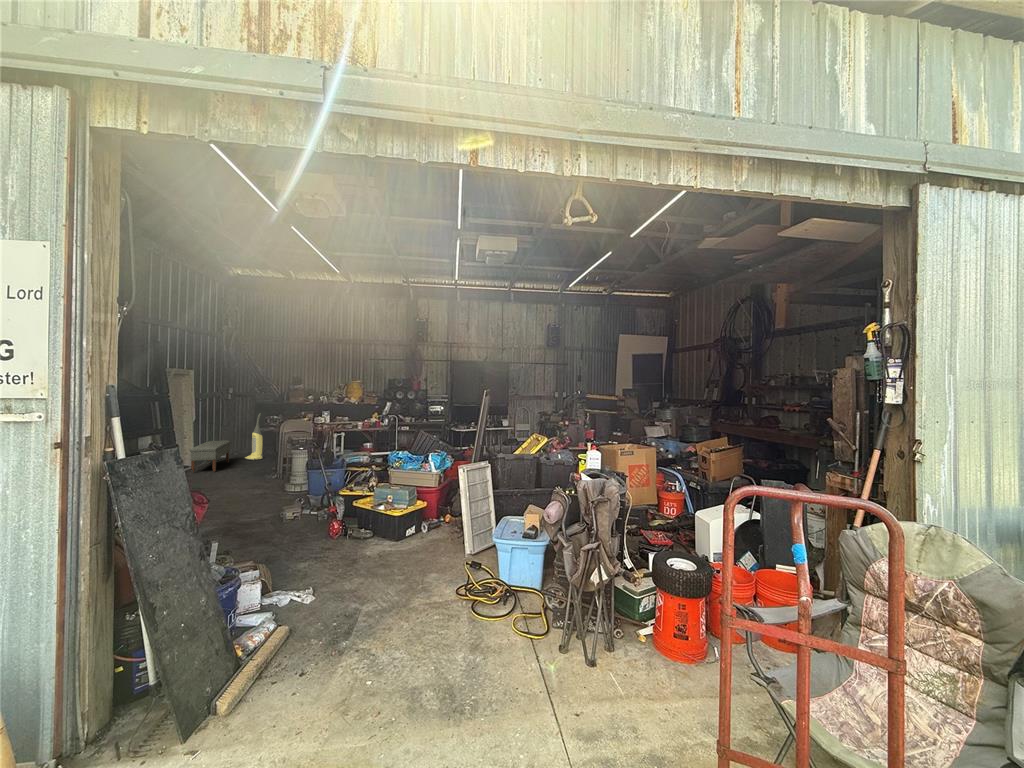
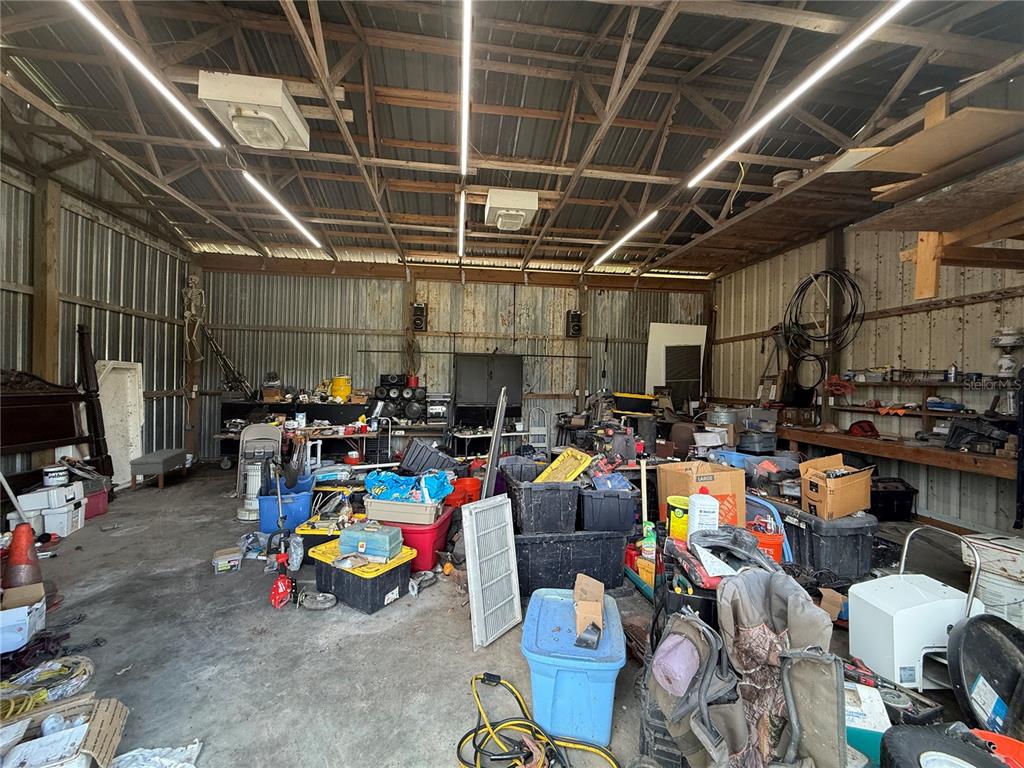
vacuum cleaner: present [245,413,263,460] -> none [206,415,230,472]

